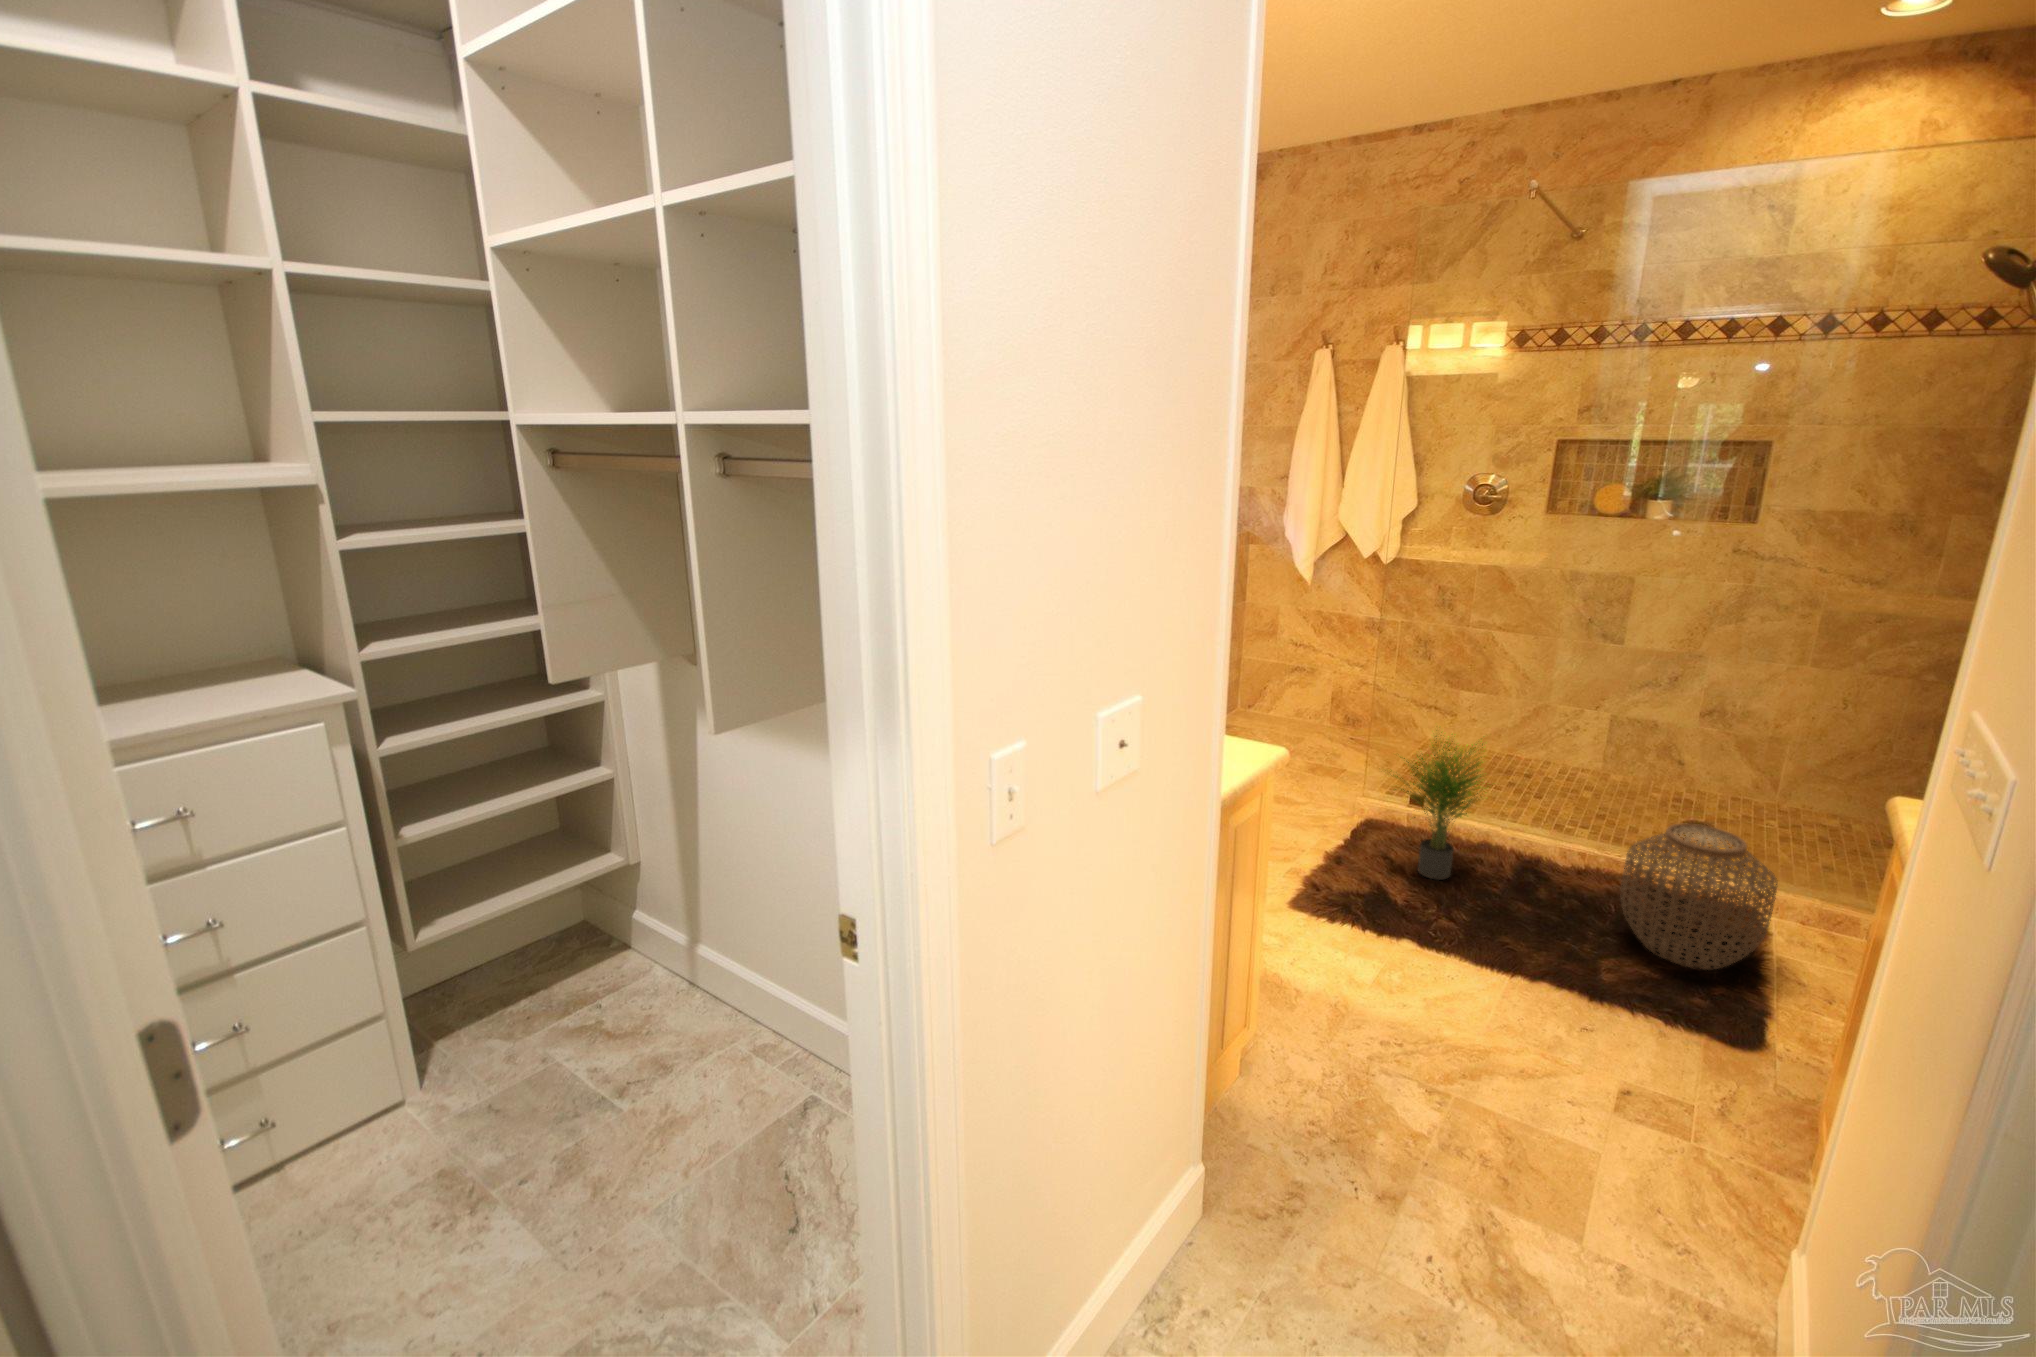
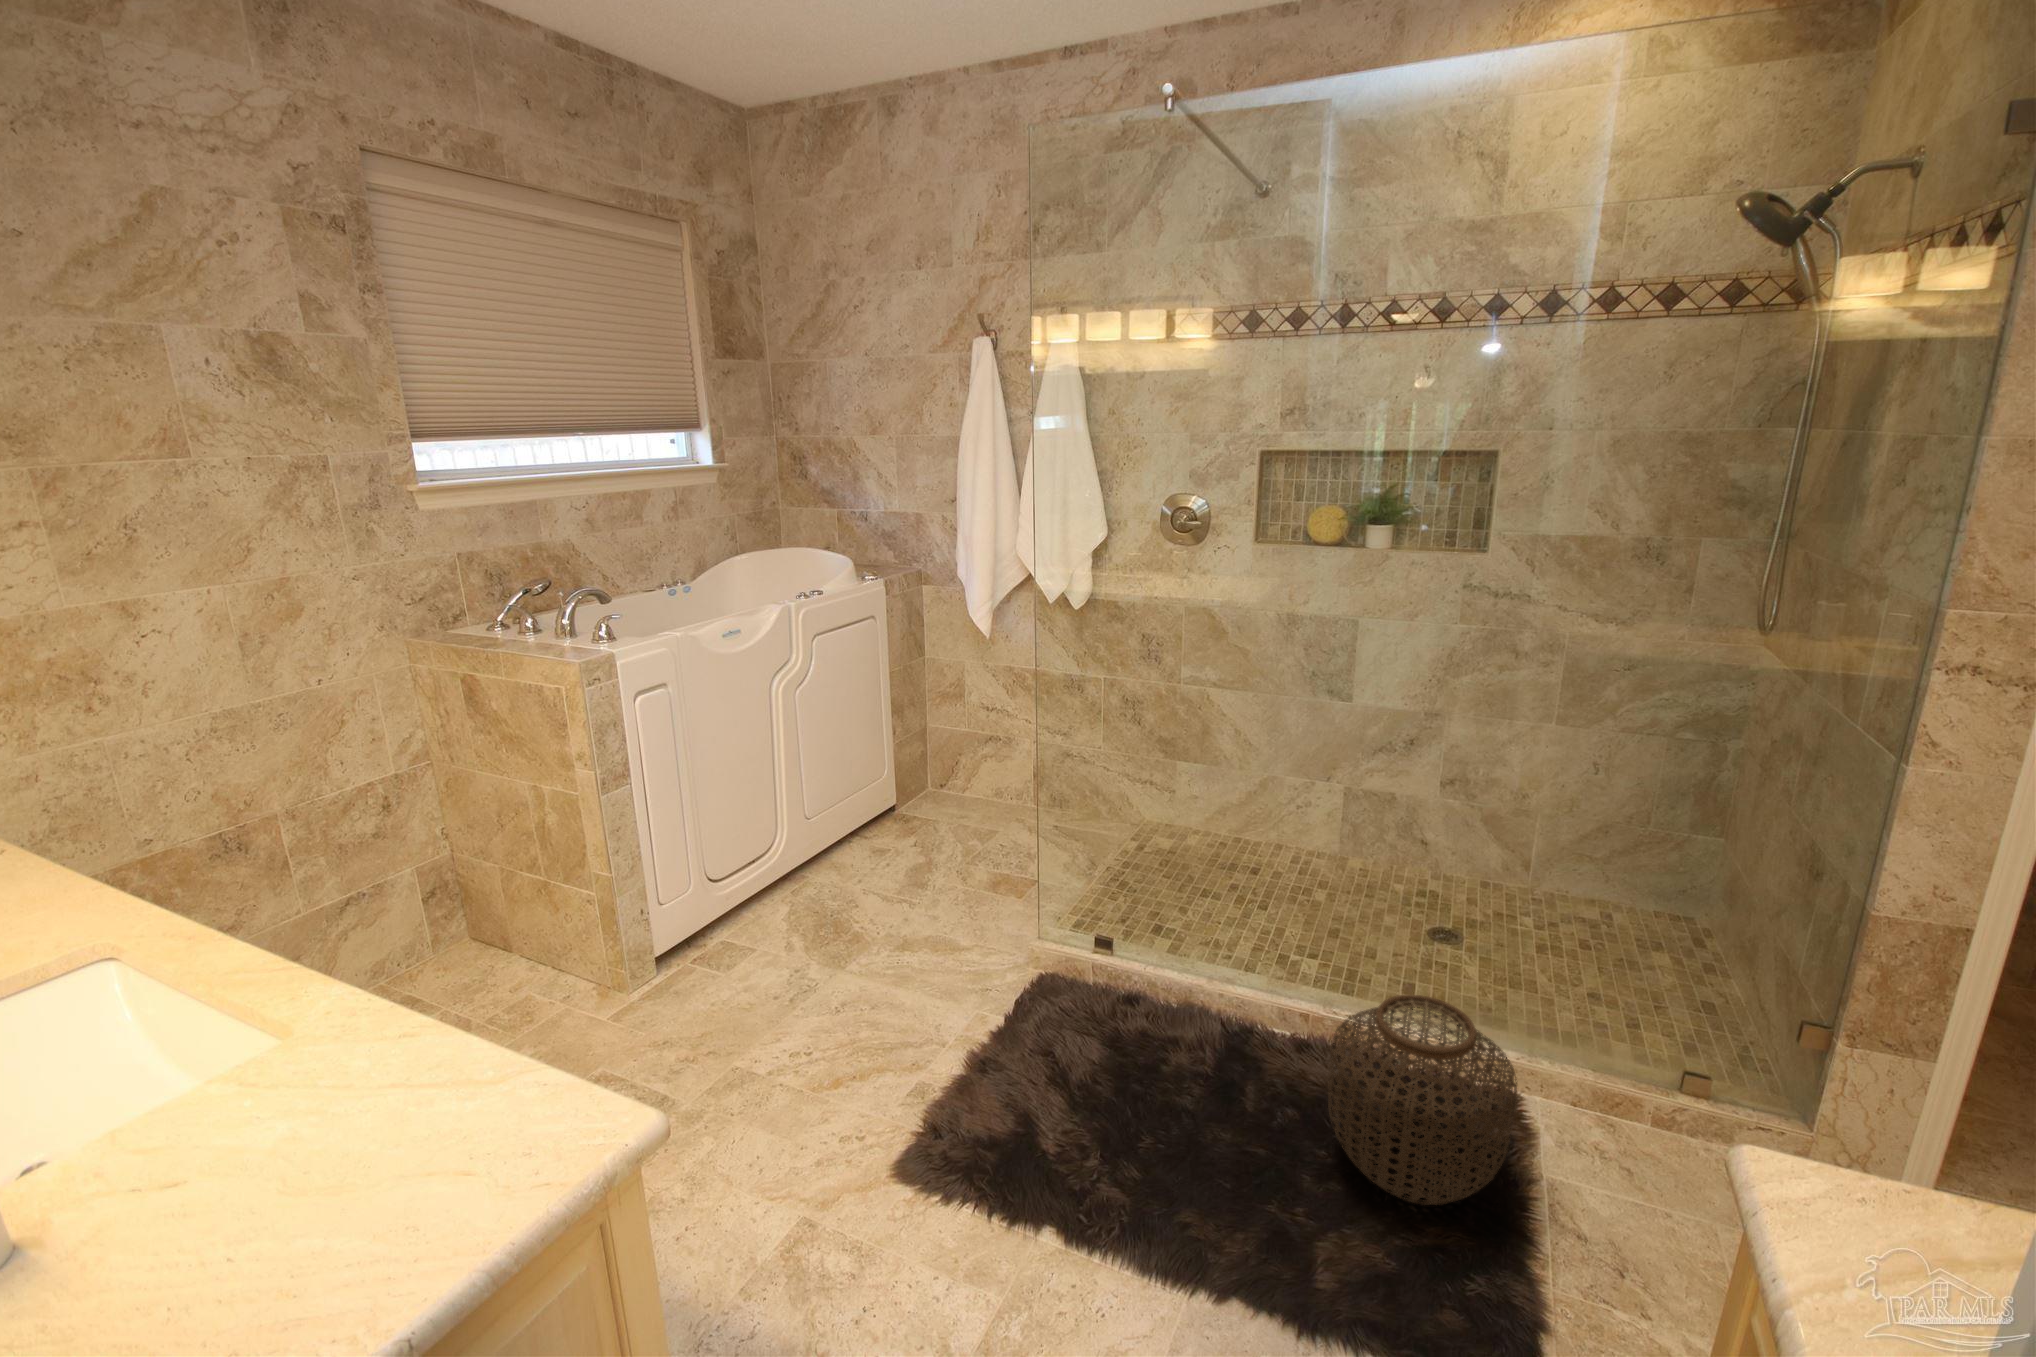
potted plant: present [1393,732,1485,880] -> none [1027,852,1181,1065]

